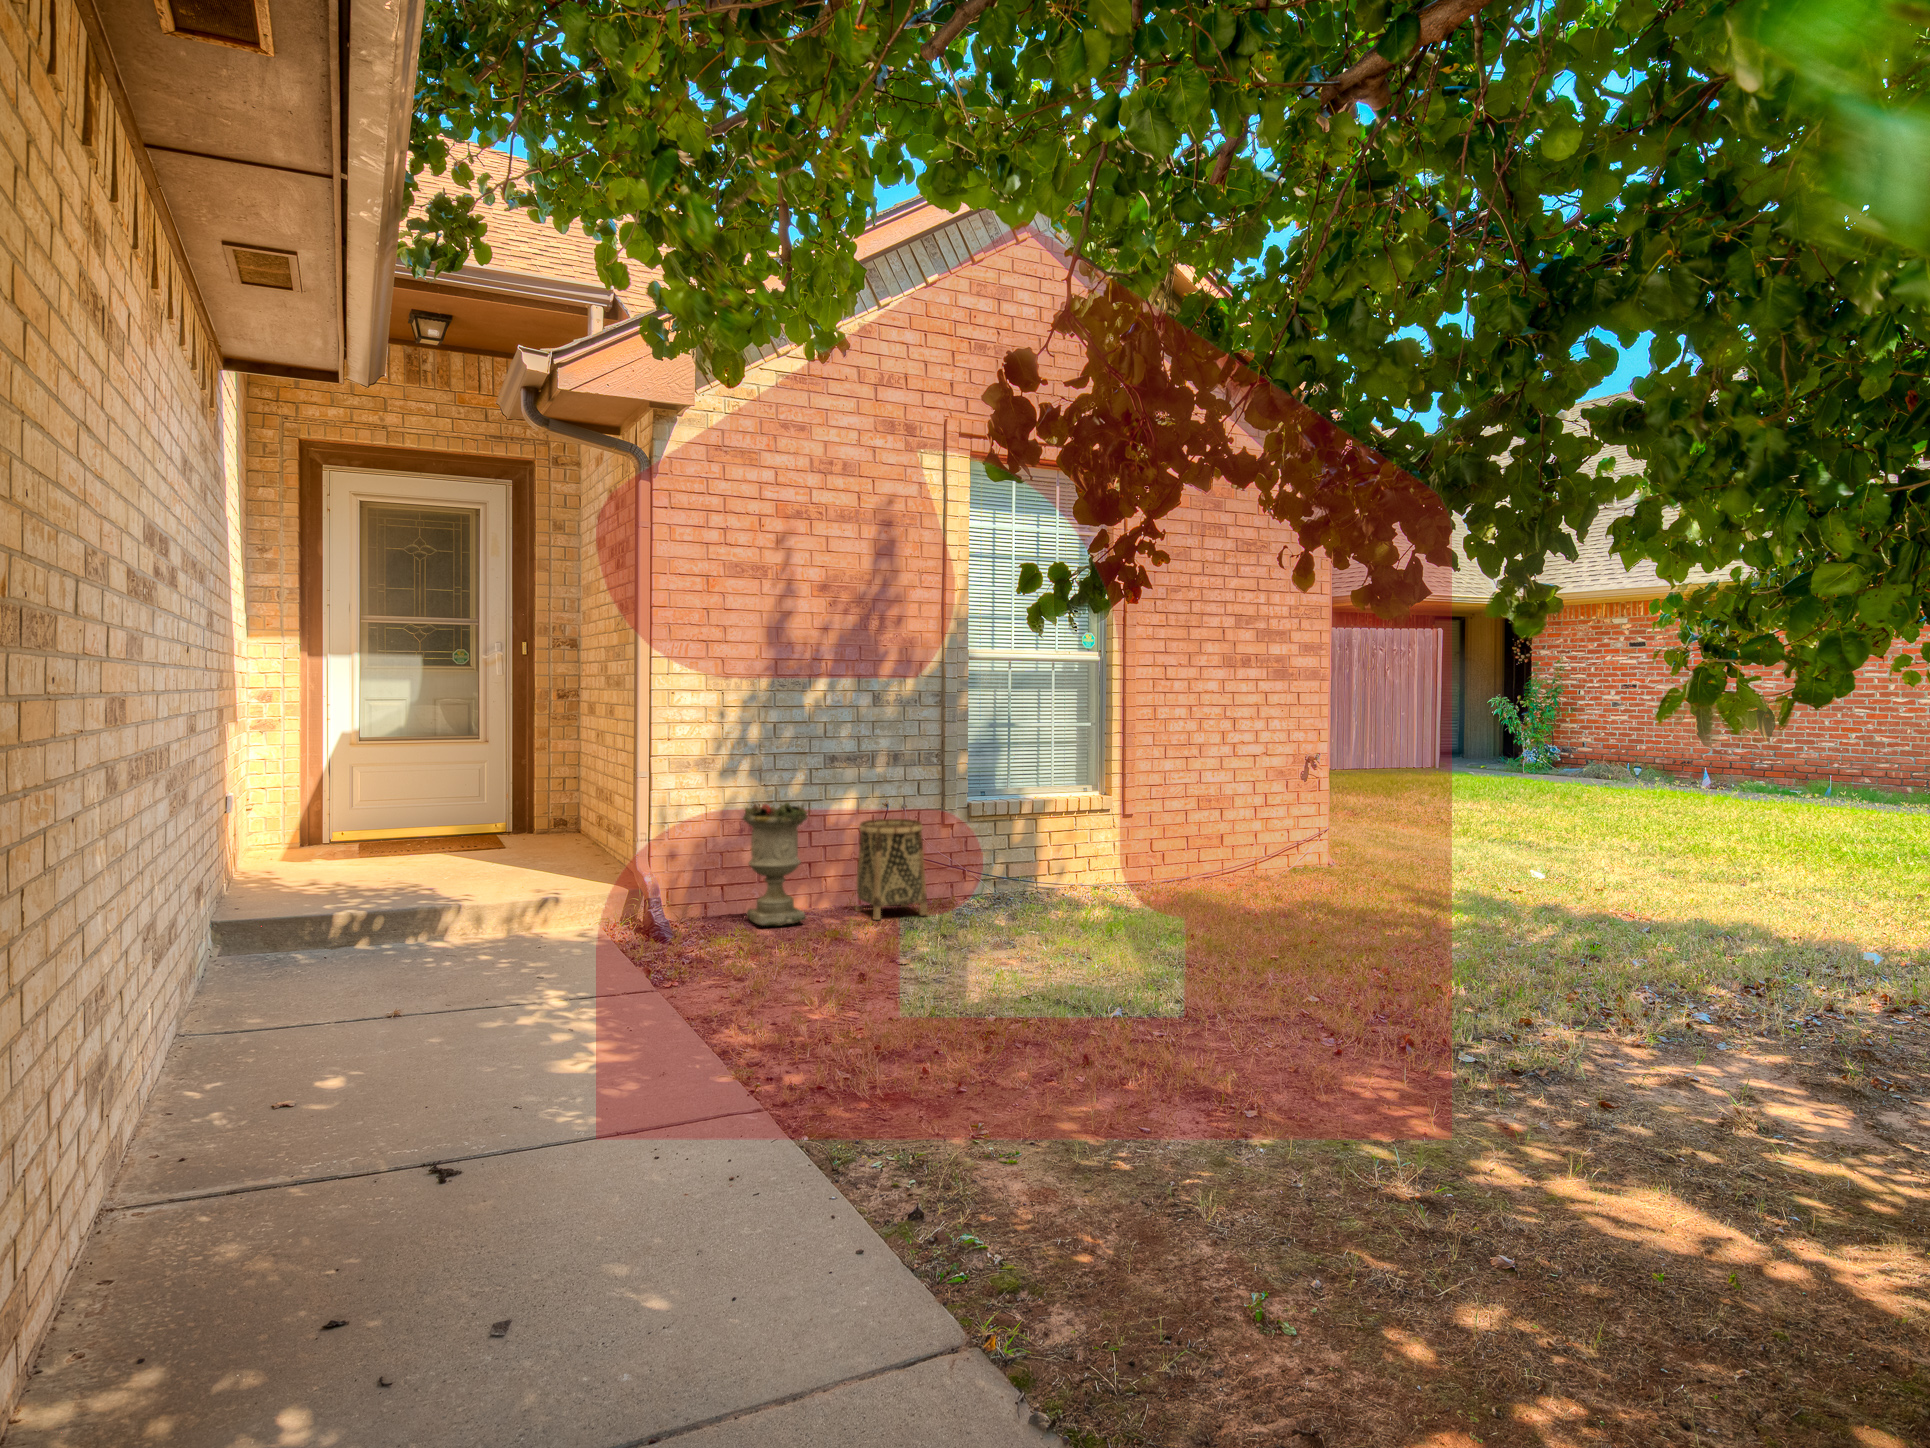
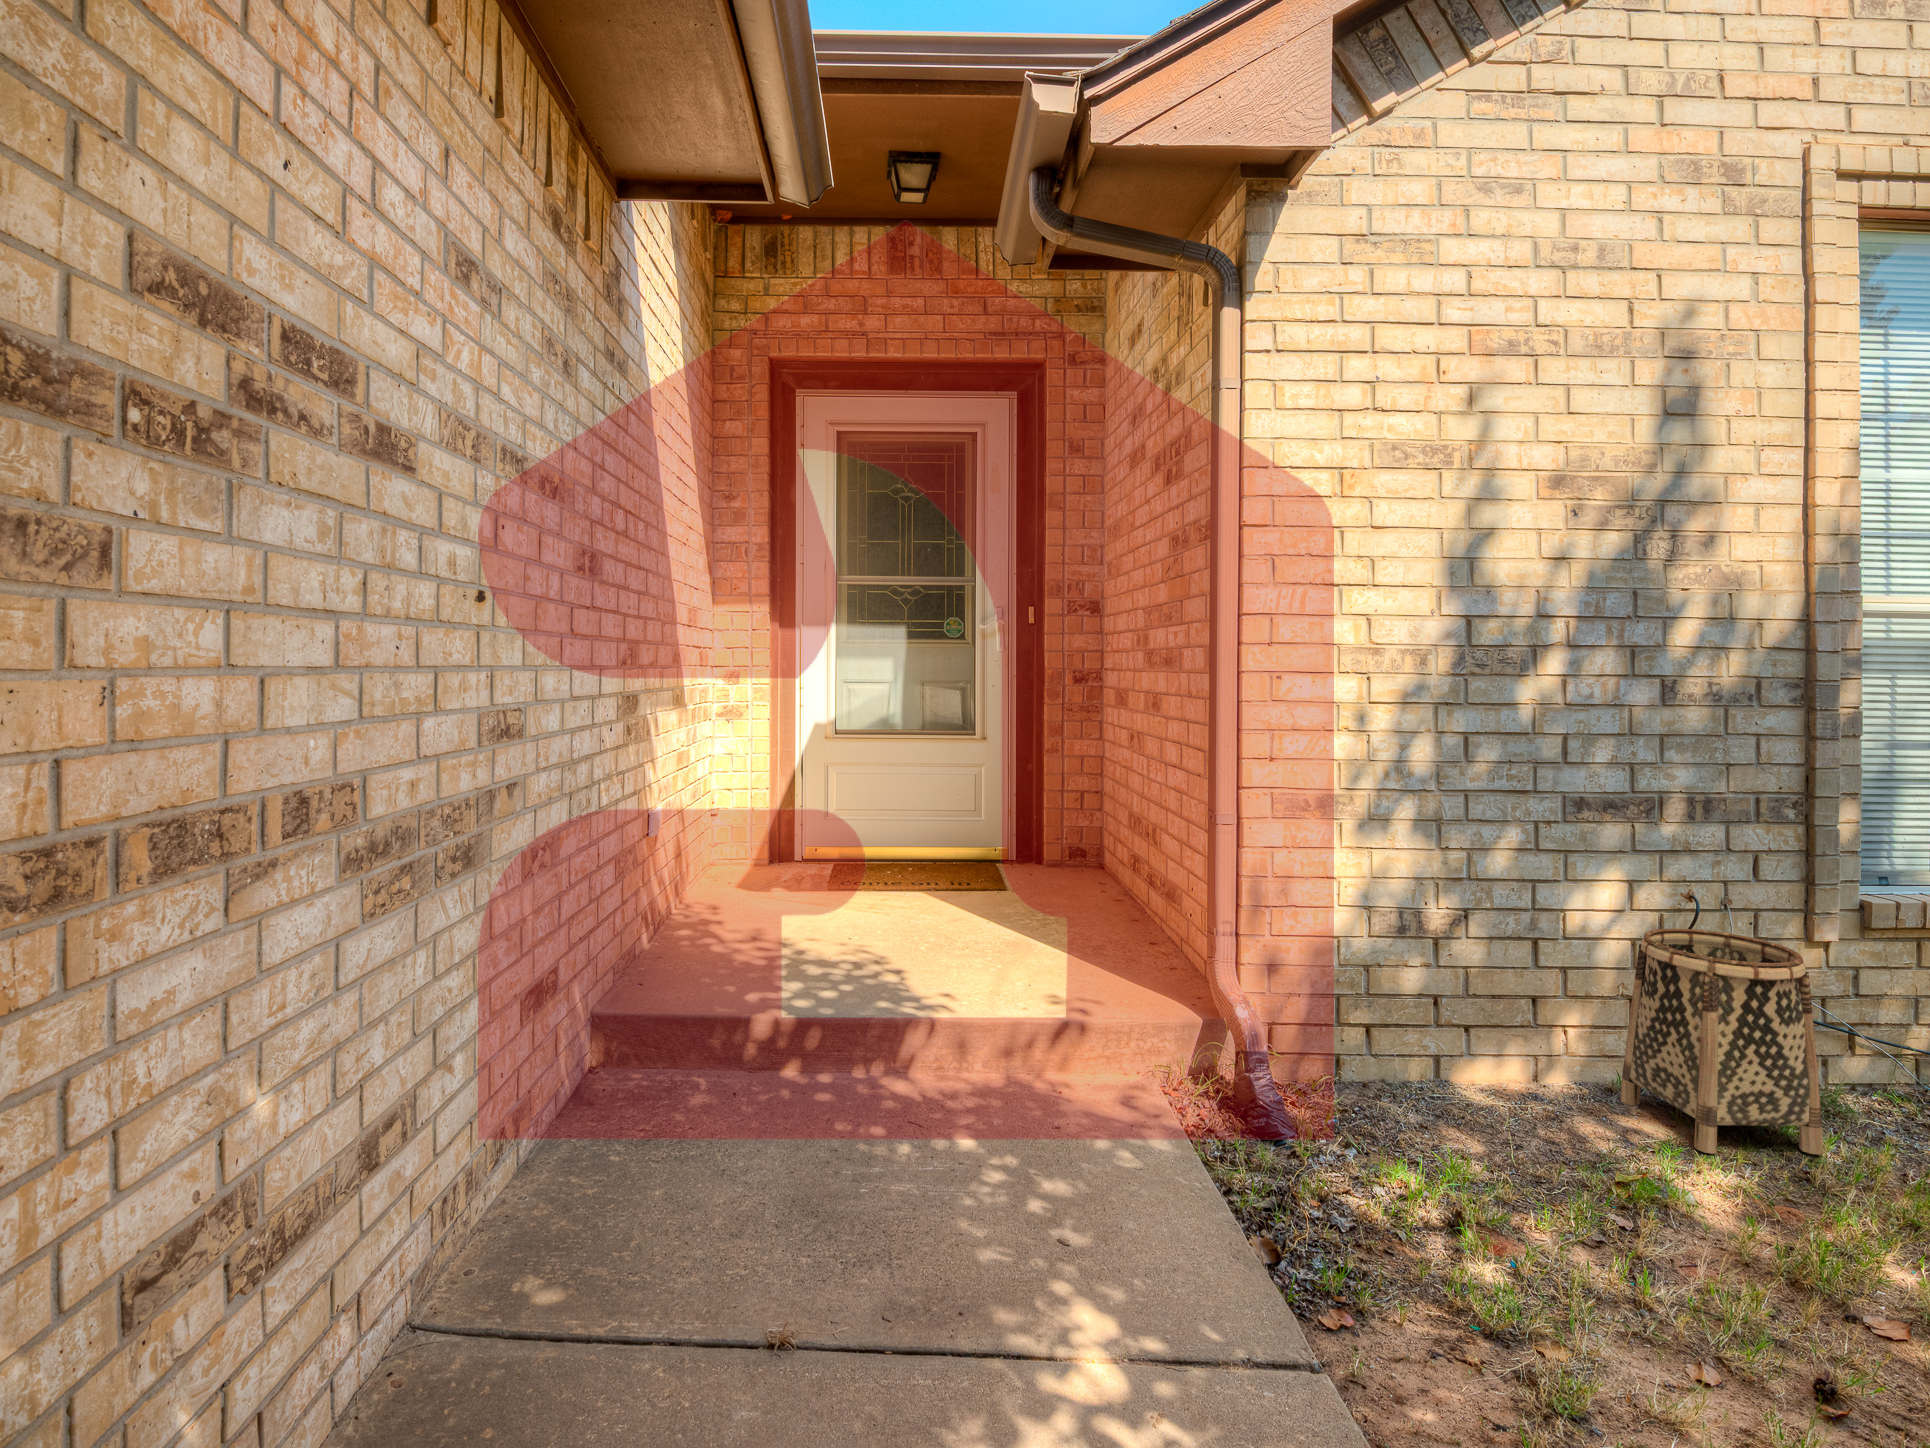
planter: present [743,802,808,926] -> none [1412,888,1567,1141]

